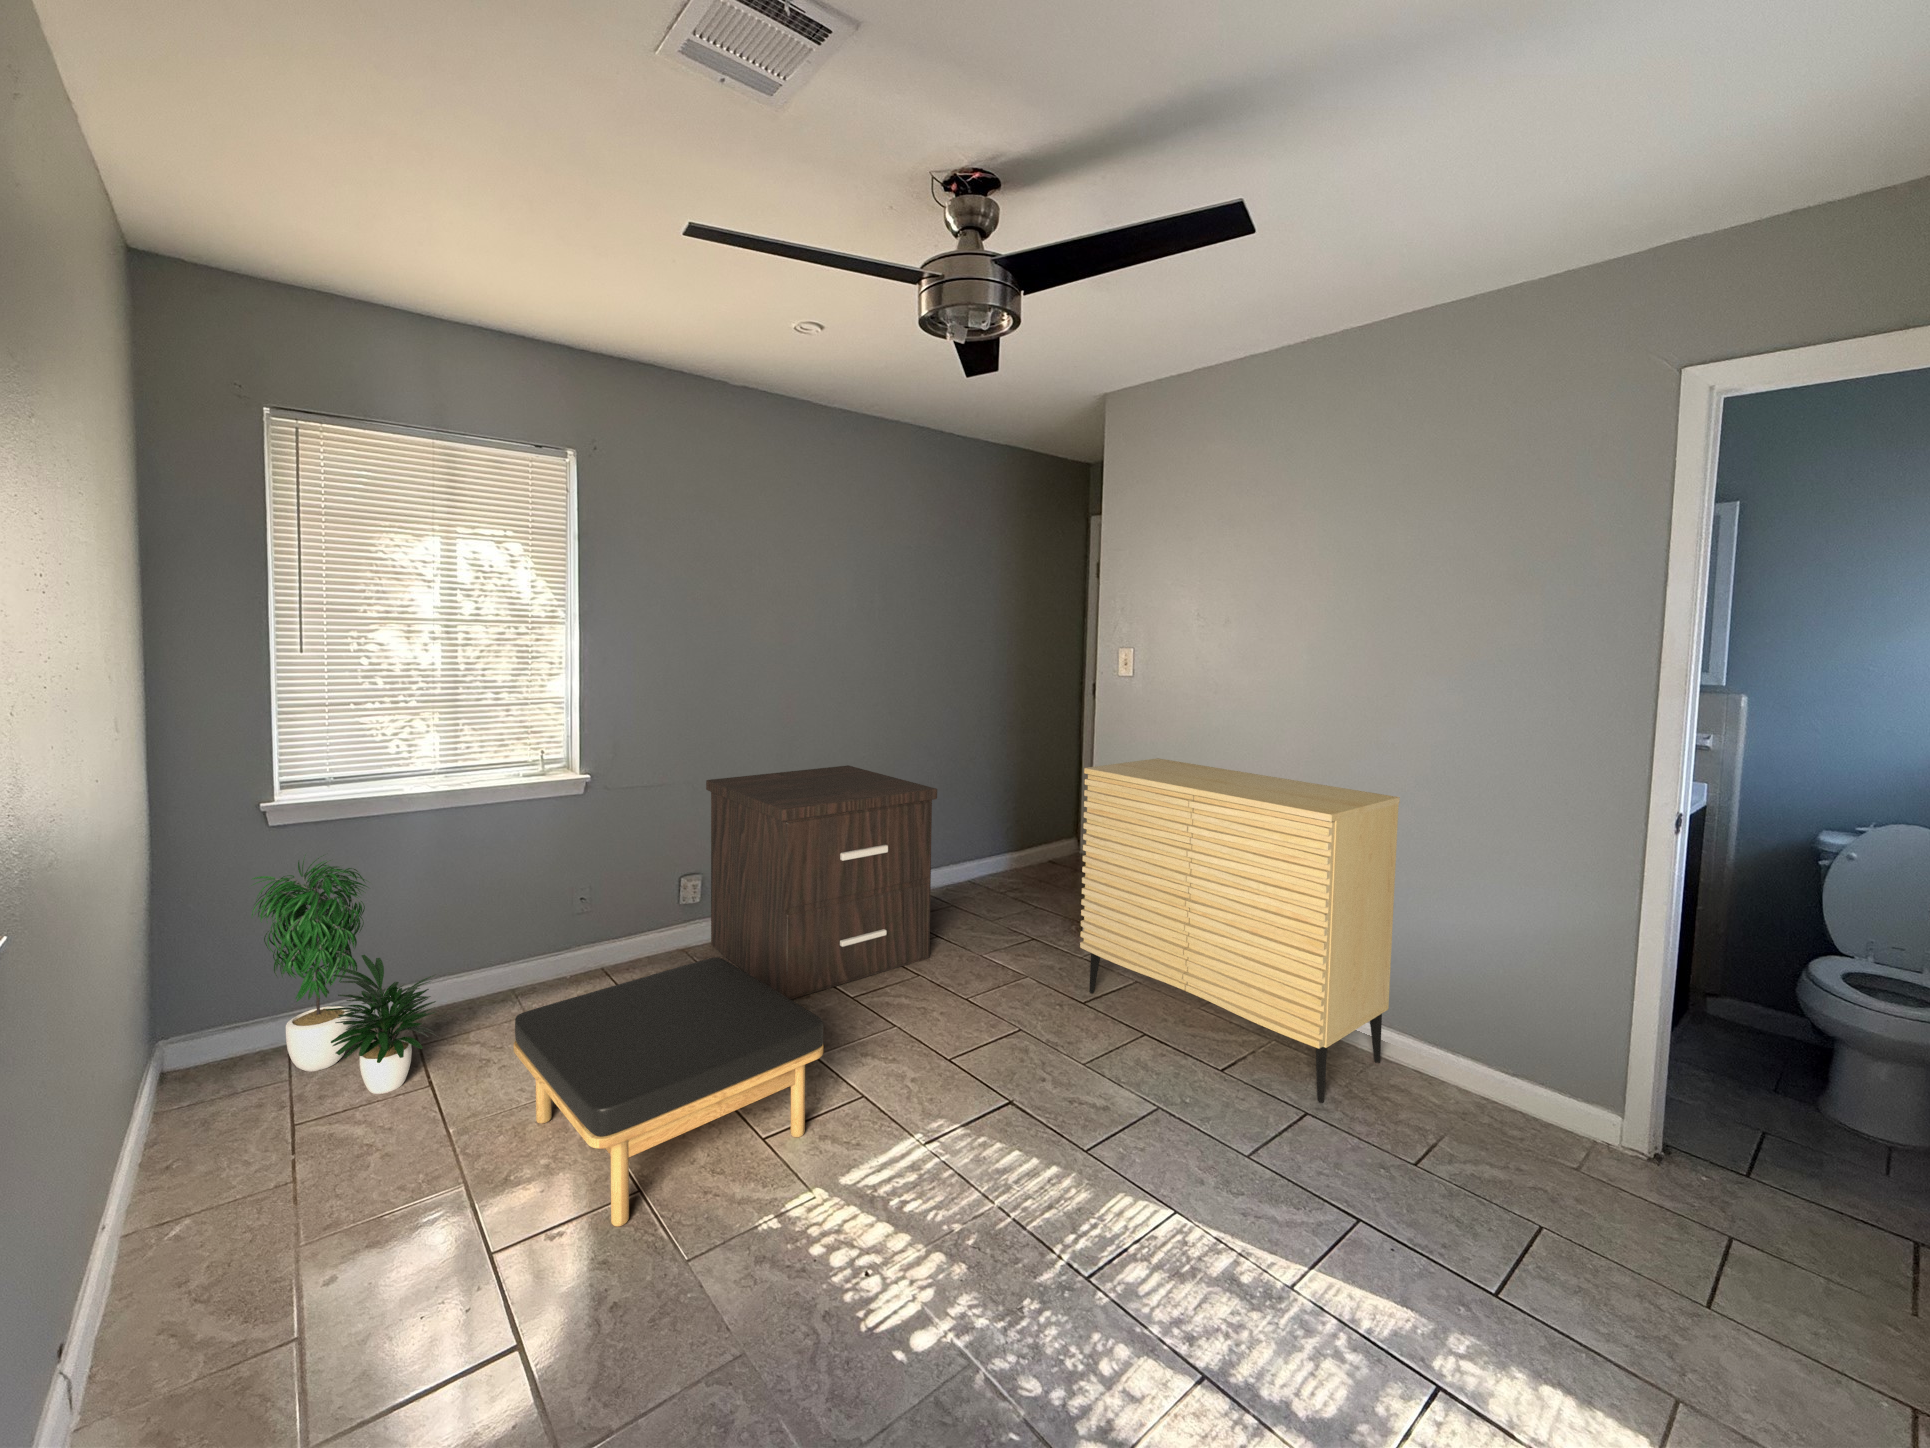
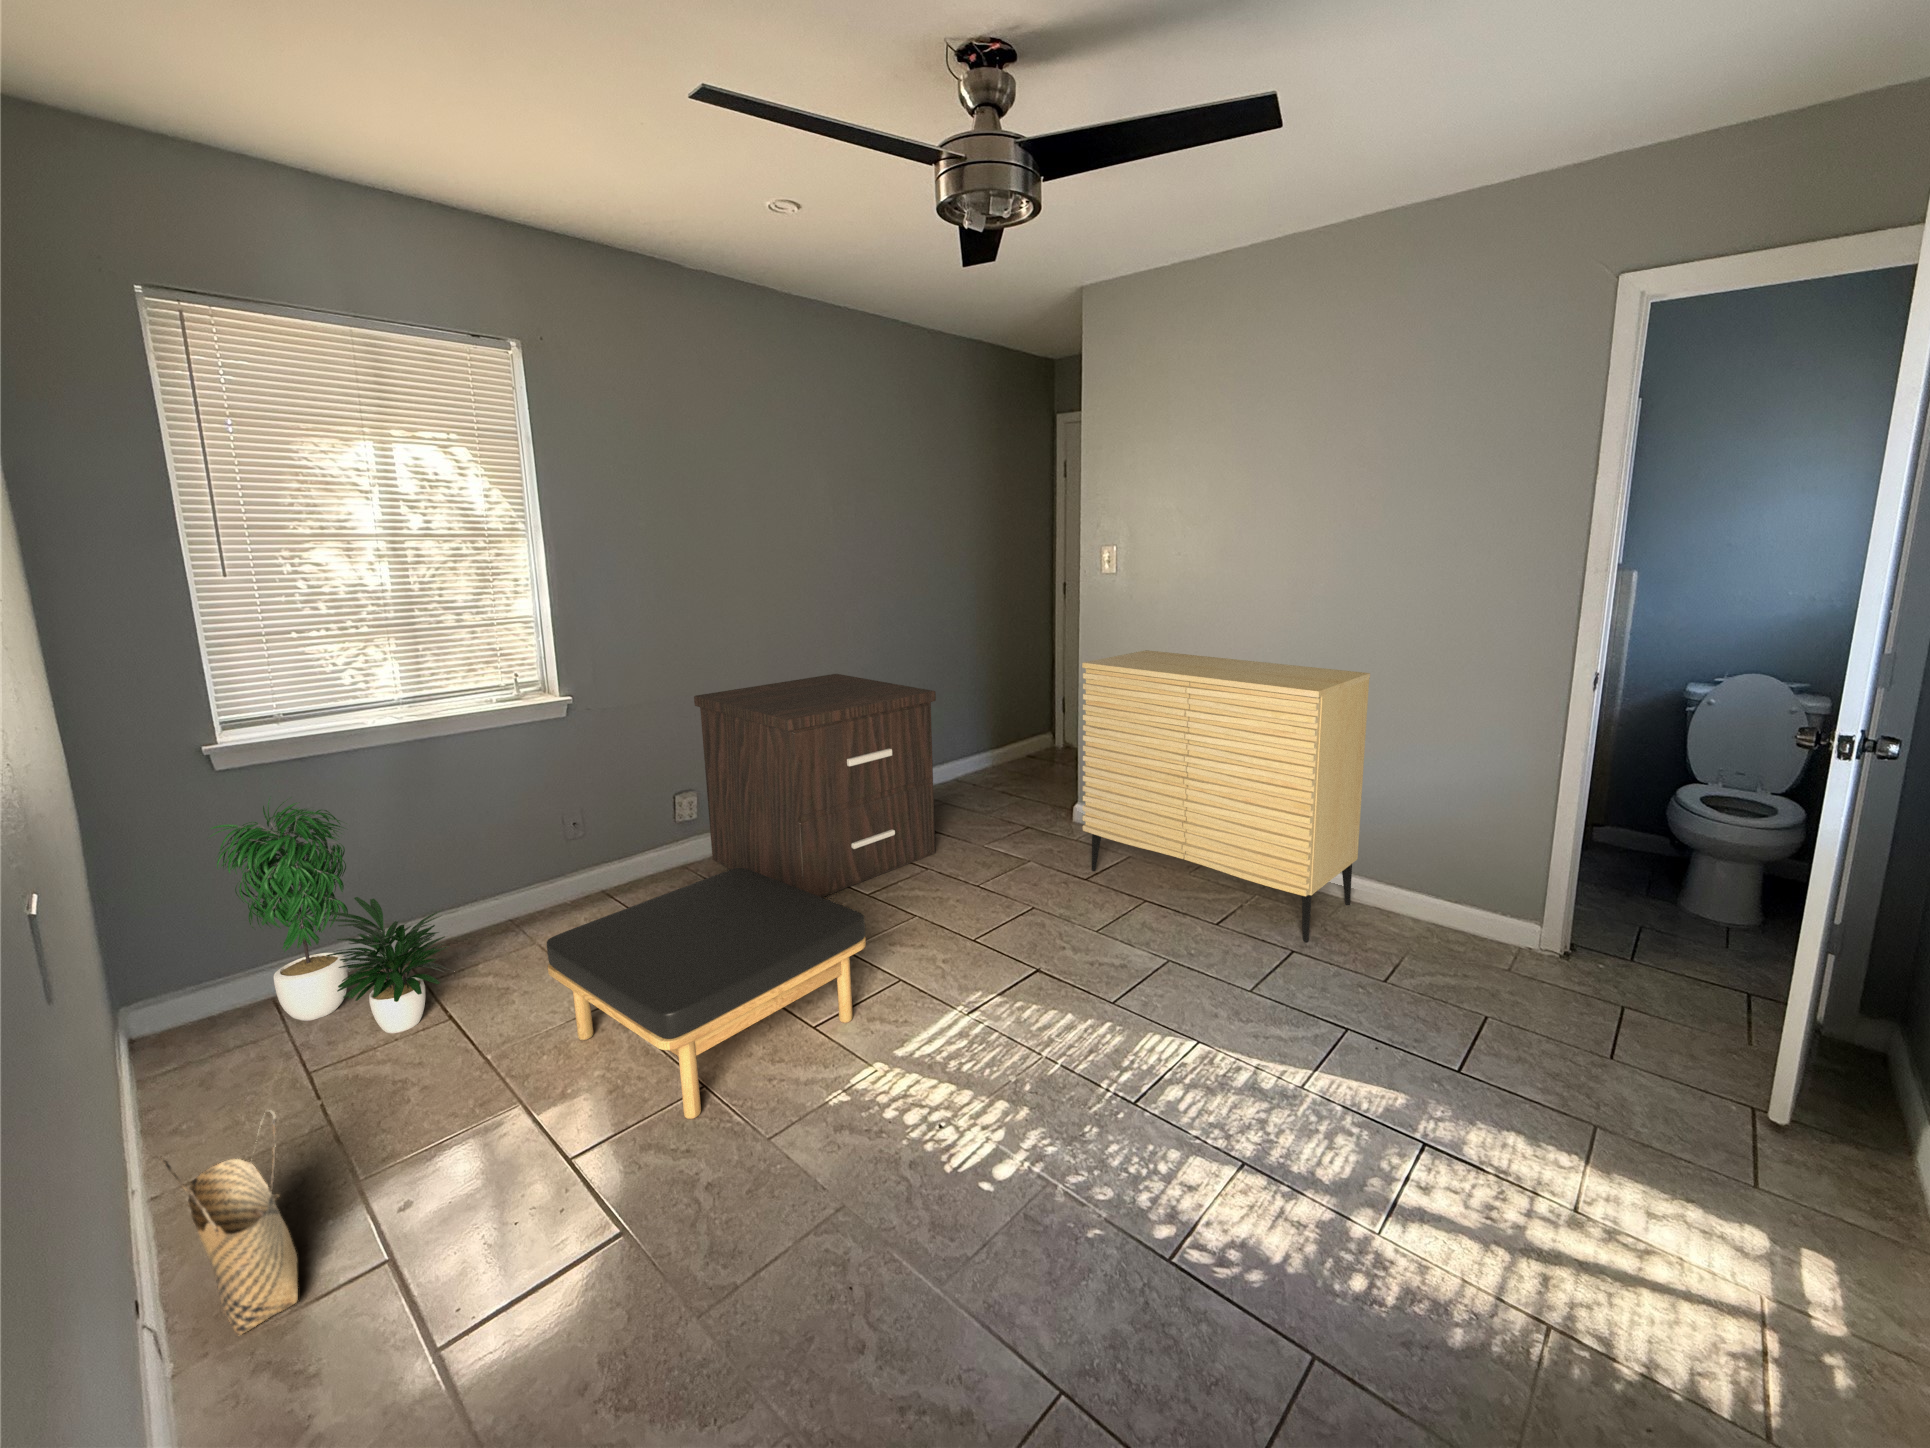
woven basket: none [103,1165,214,1402] -> present [161,1110,298,1335]

